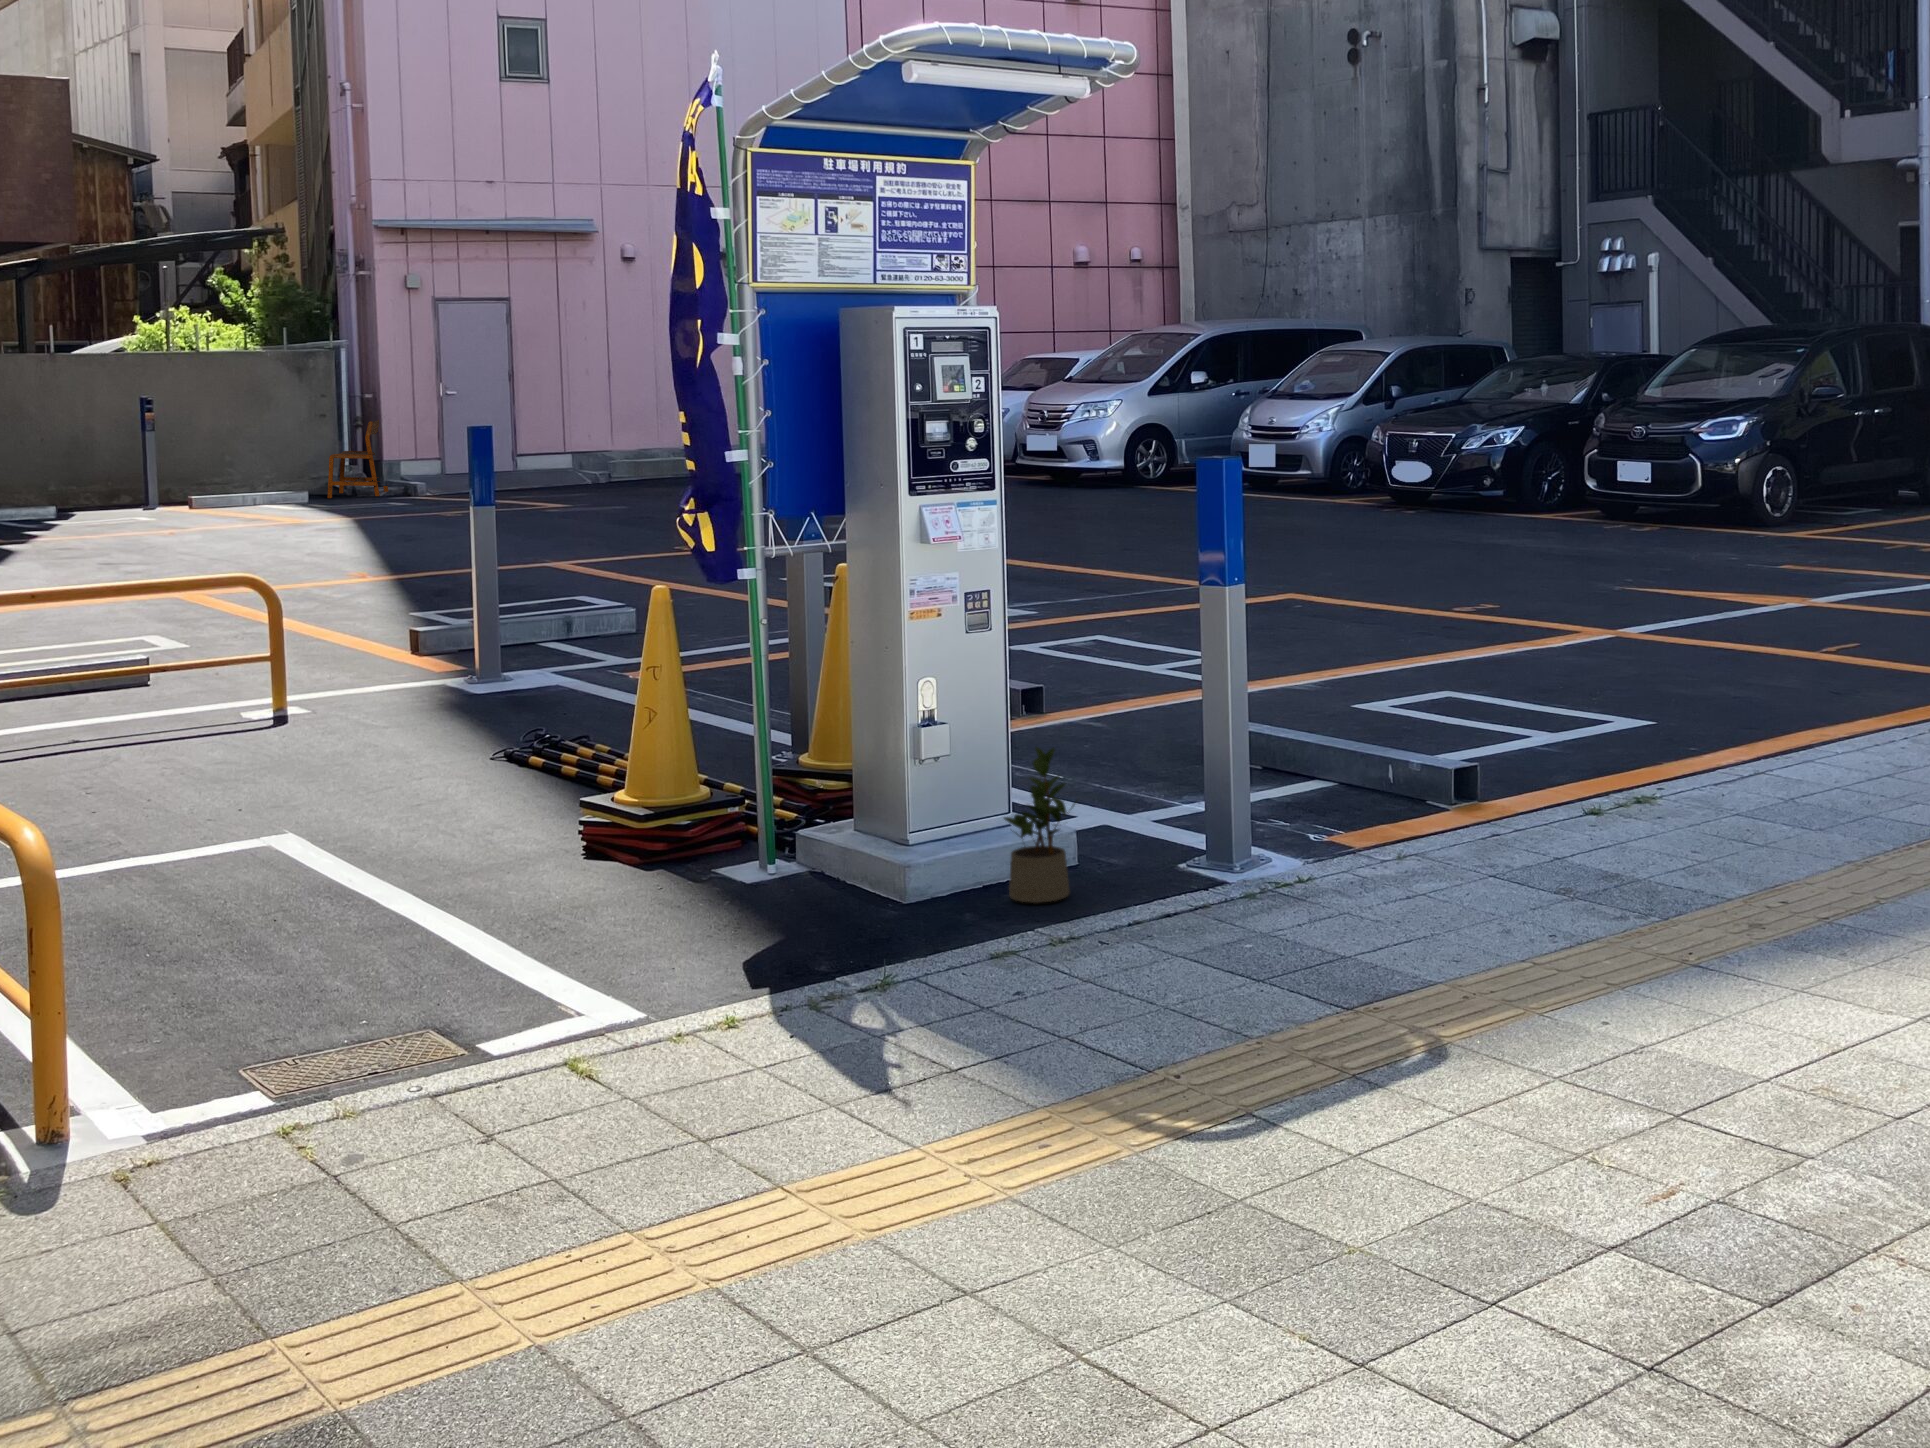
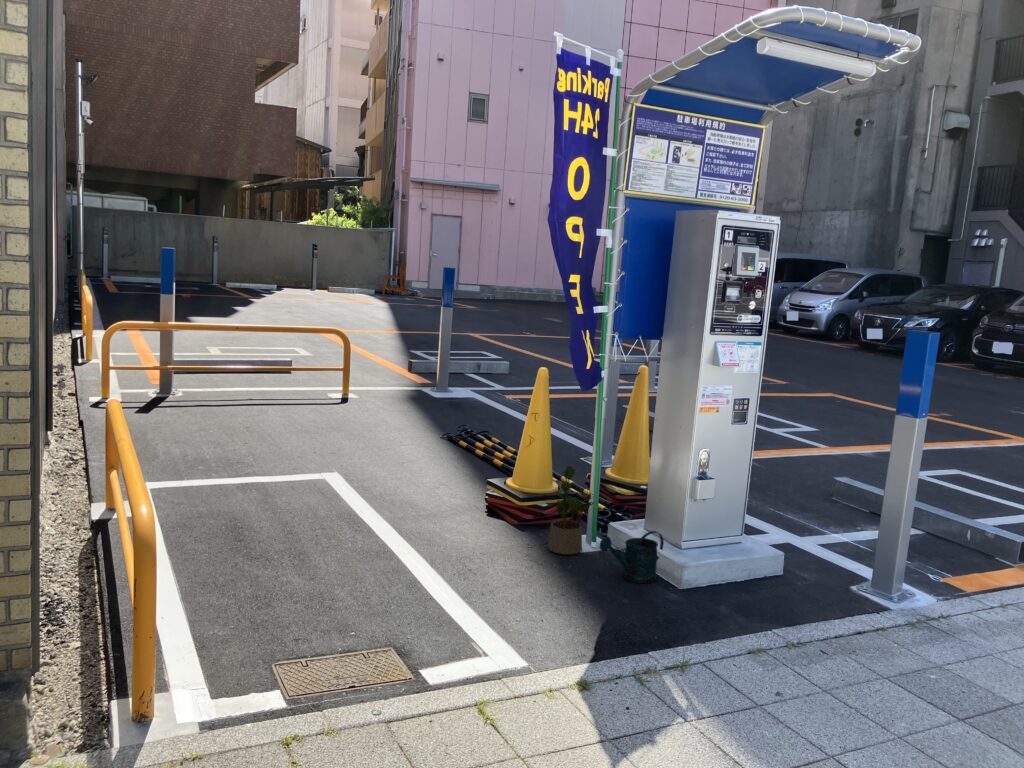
potted plant: present [1004,747,1077,903] -> present [548,466,594,554]
watering can: none [771,821,881,907] -> present [599,531,664,583]

